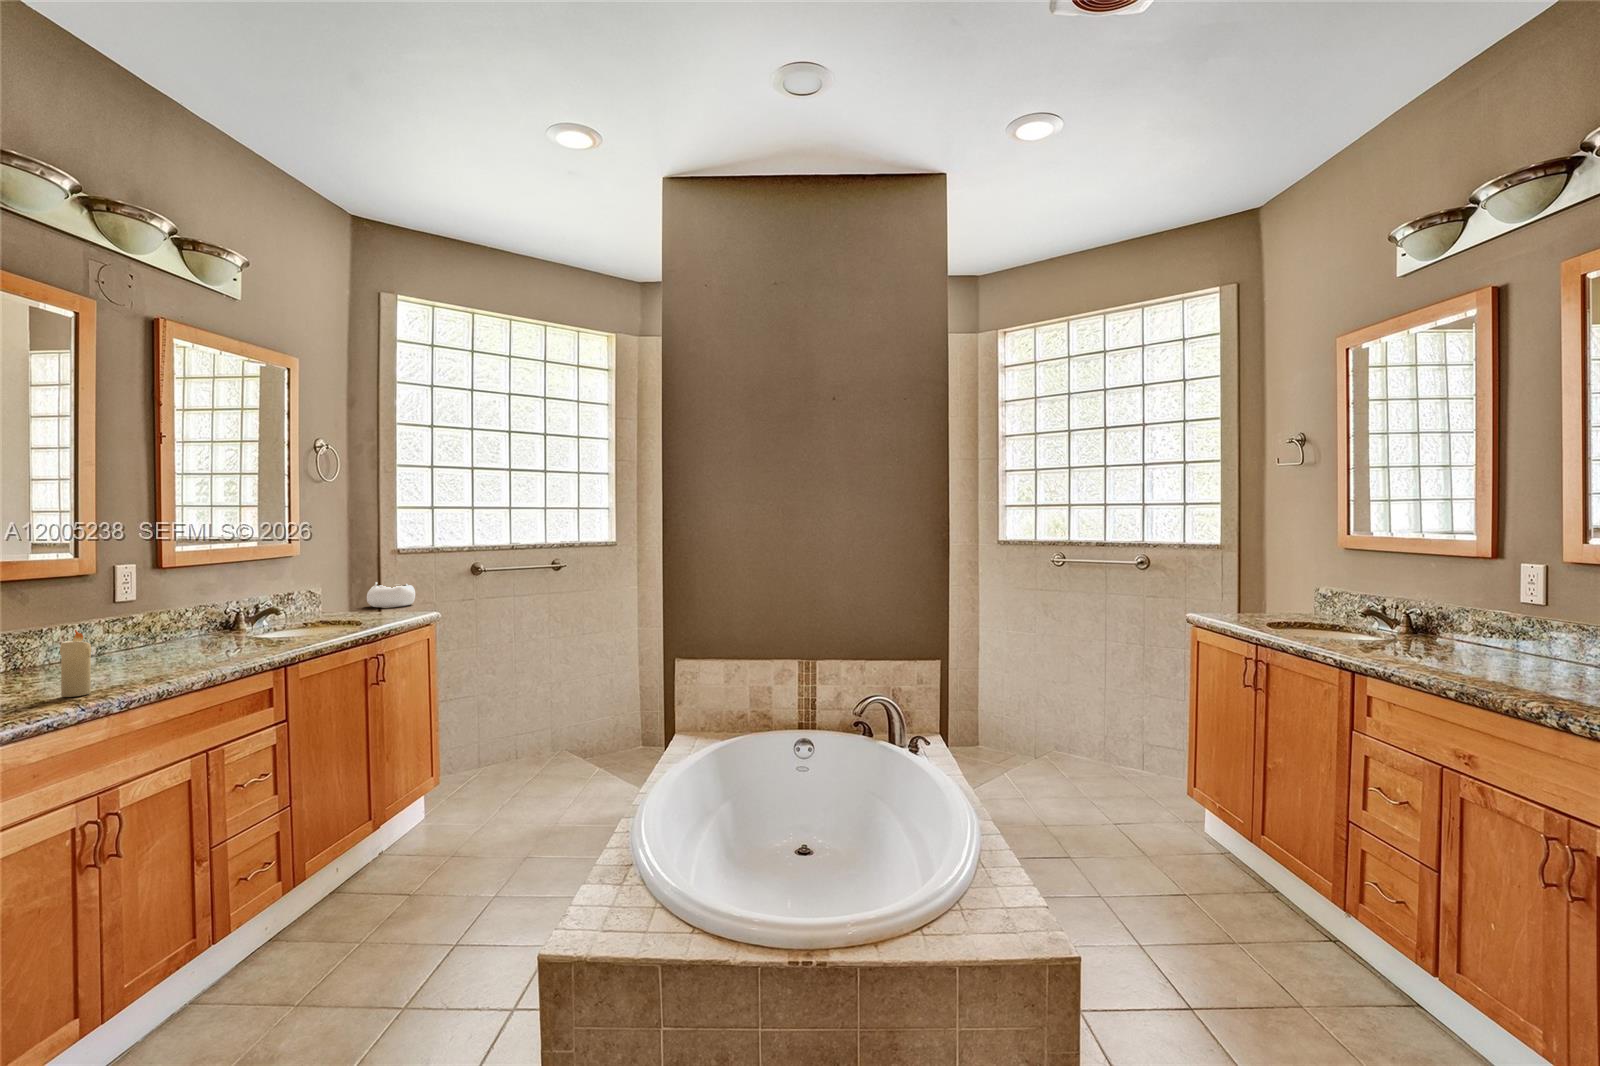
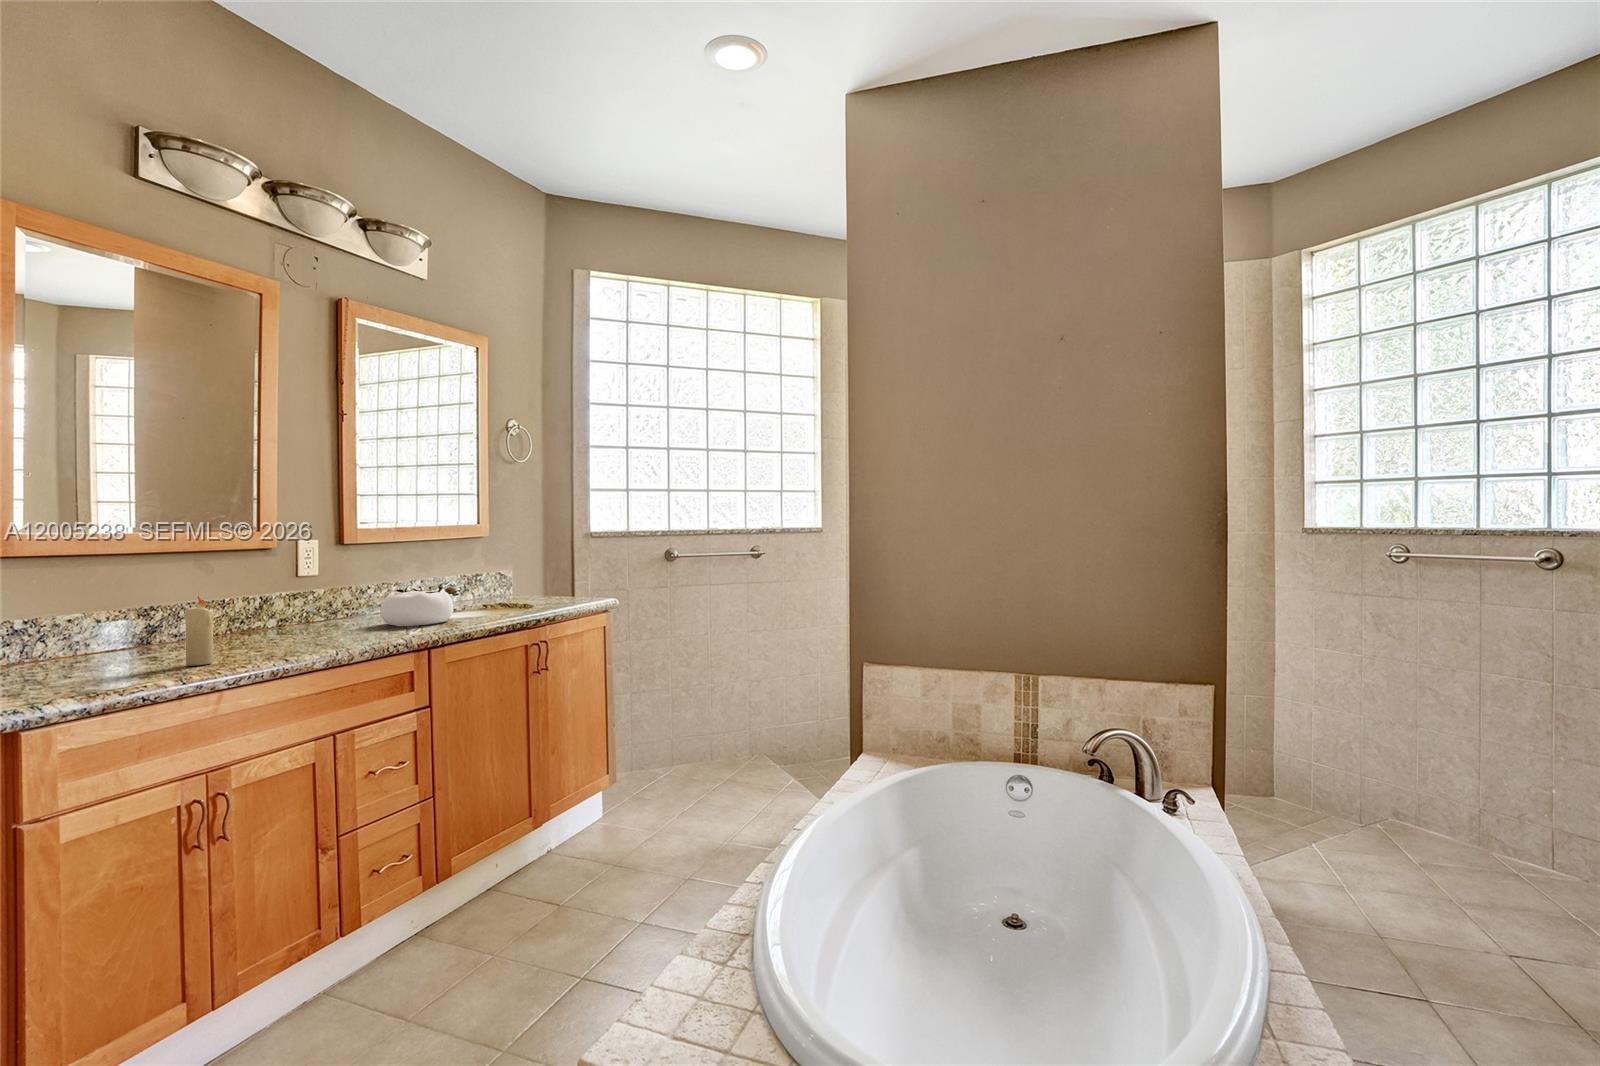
decorative bowl: present [367,582,415,607] -> present [381,587,453,626]

